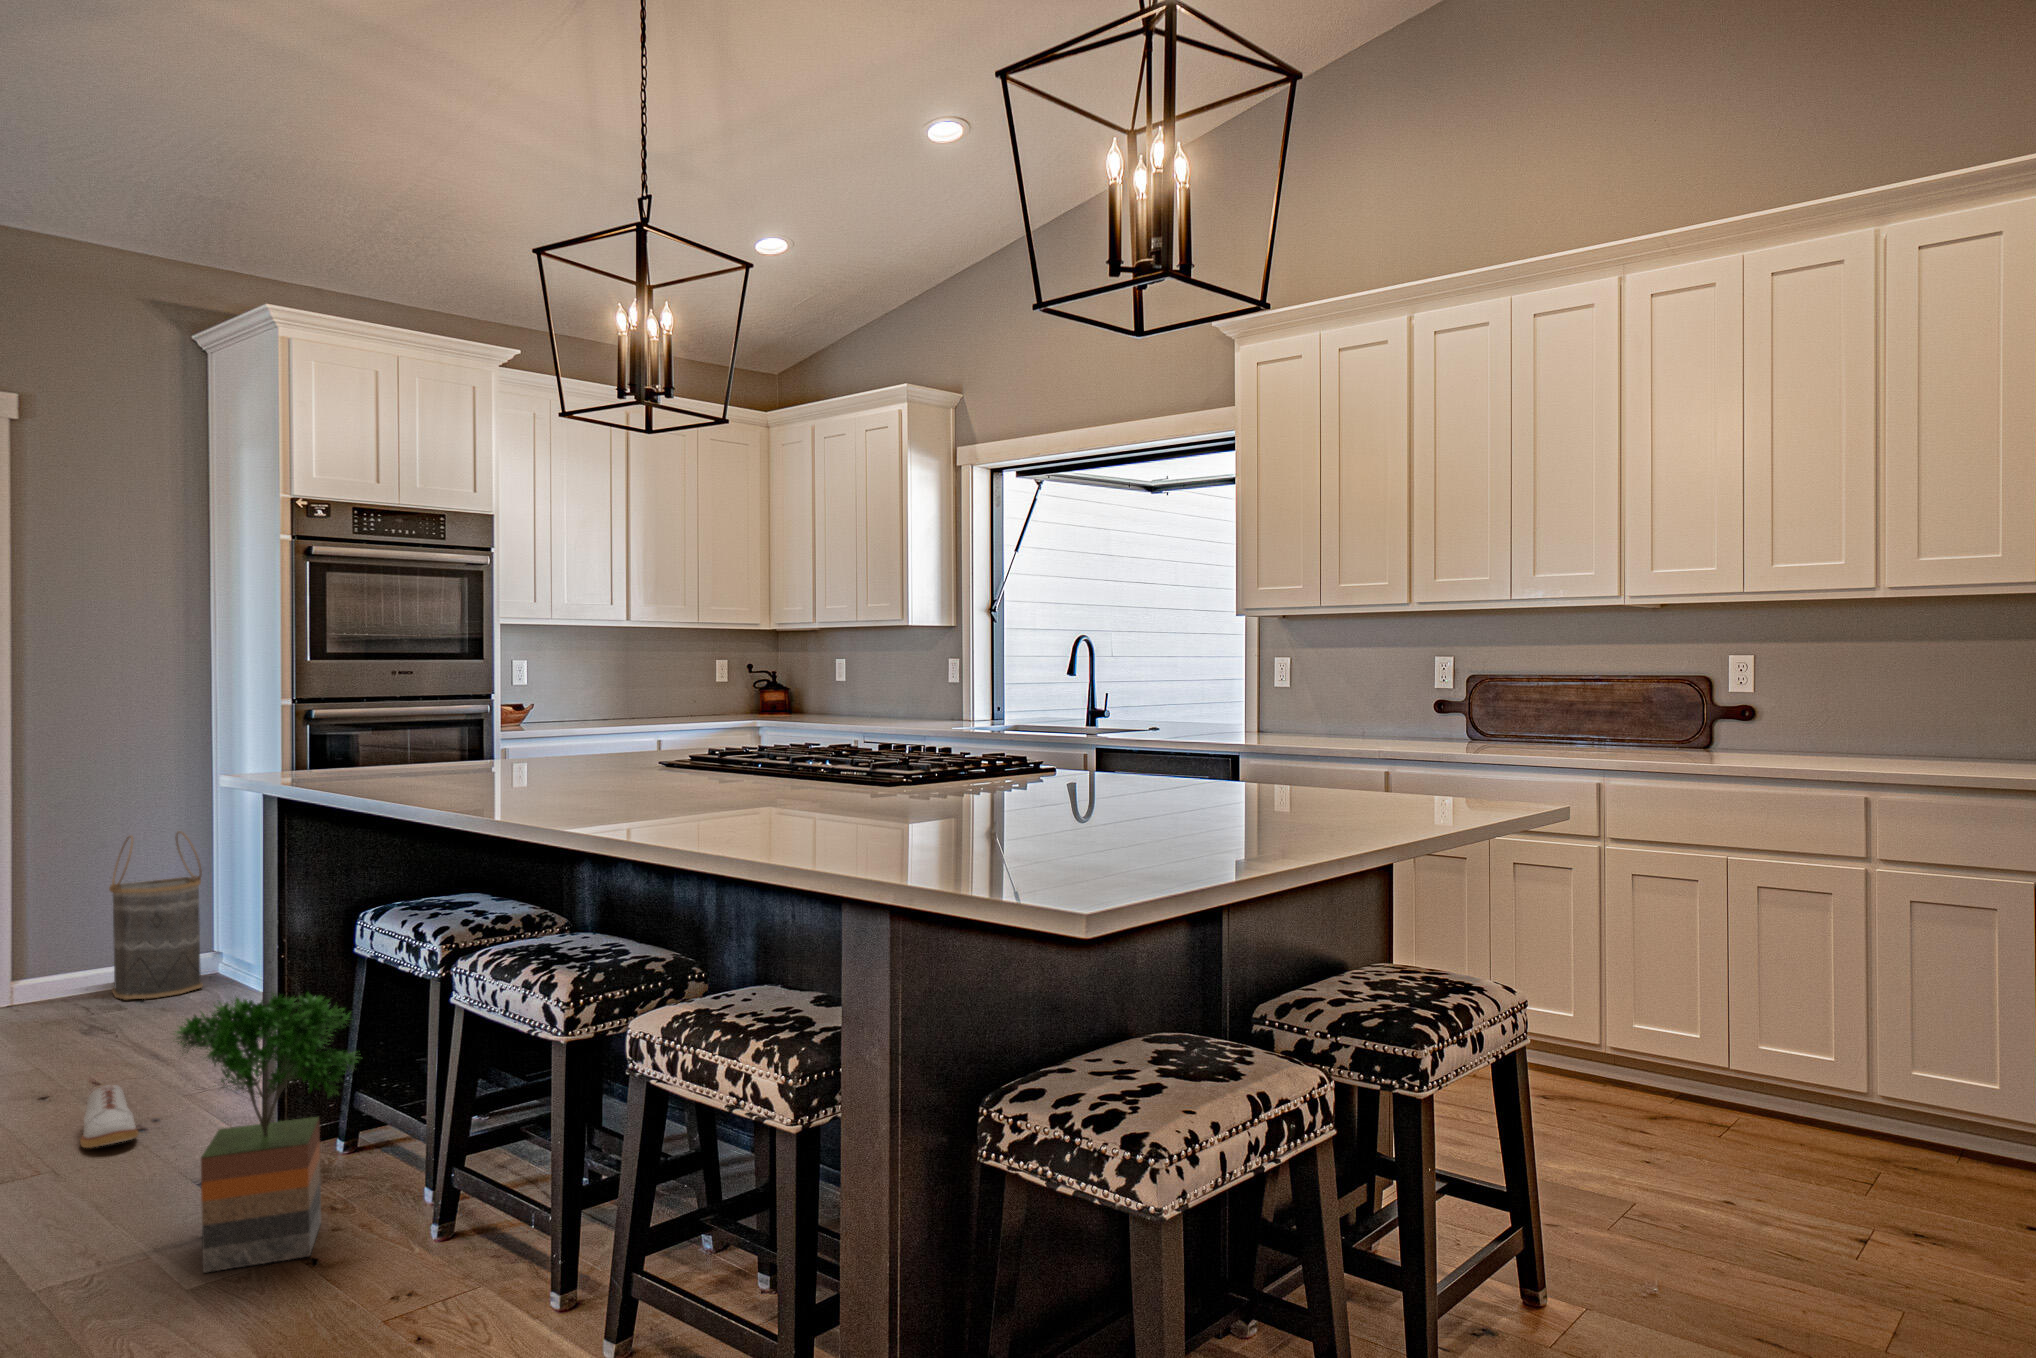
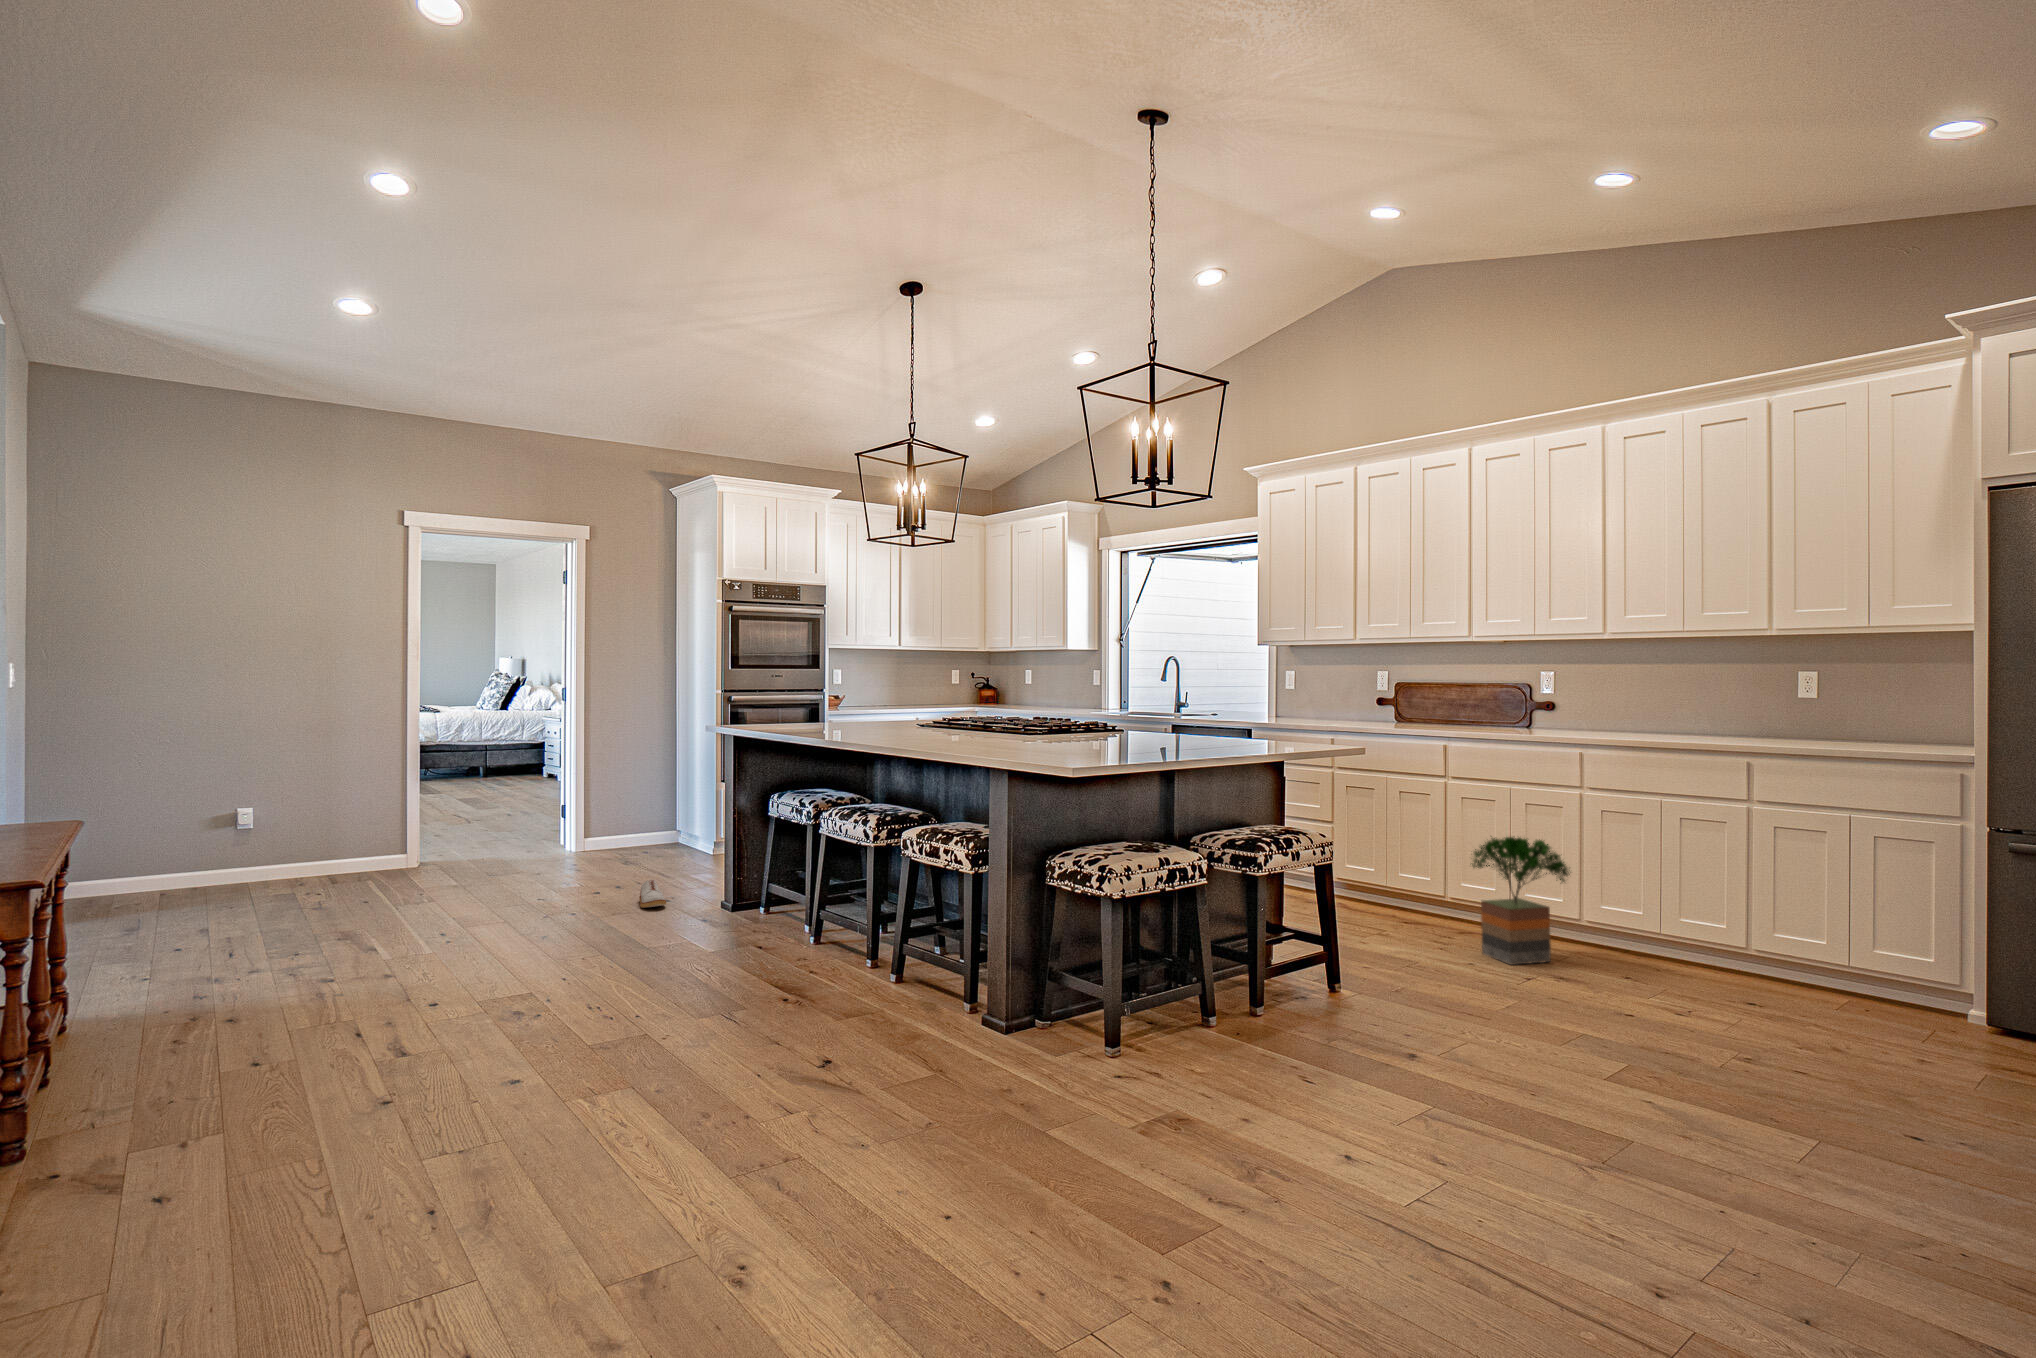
basket: present [109,831,203,999] -> none [627,763,673,853]
potted tree: present [175,992,357,1273] -> present [1471,836,1571,965]

